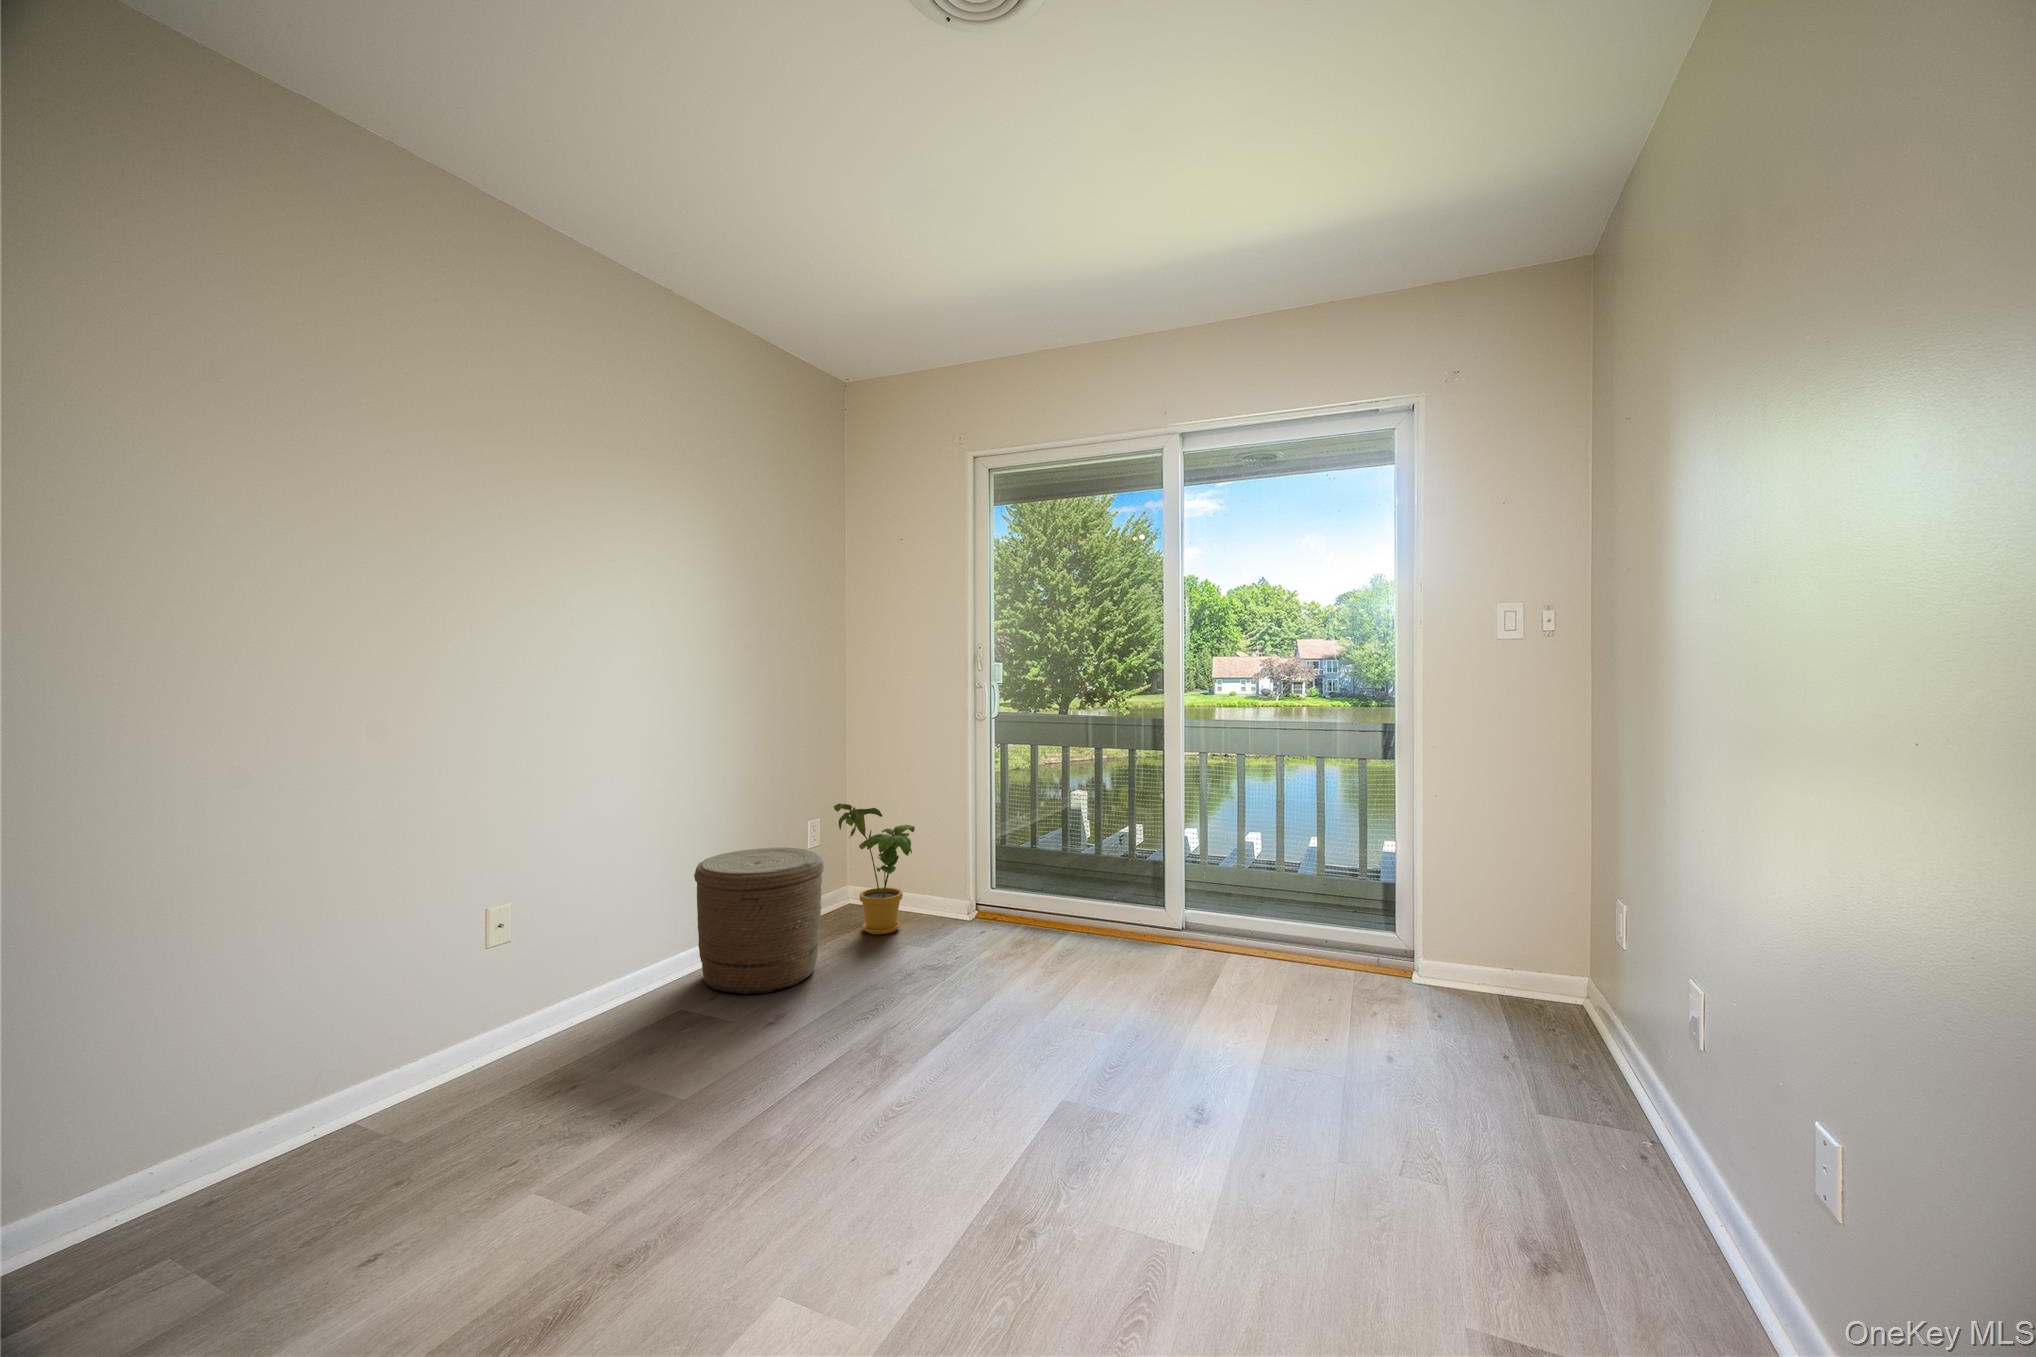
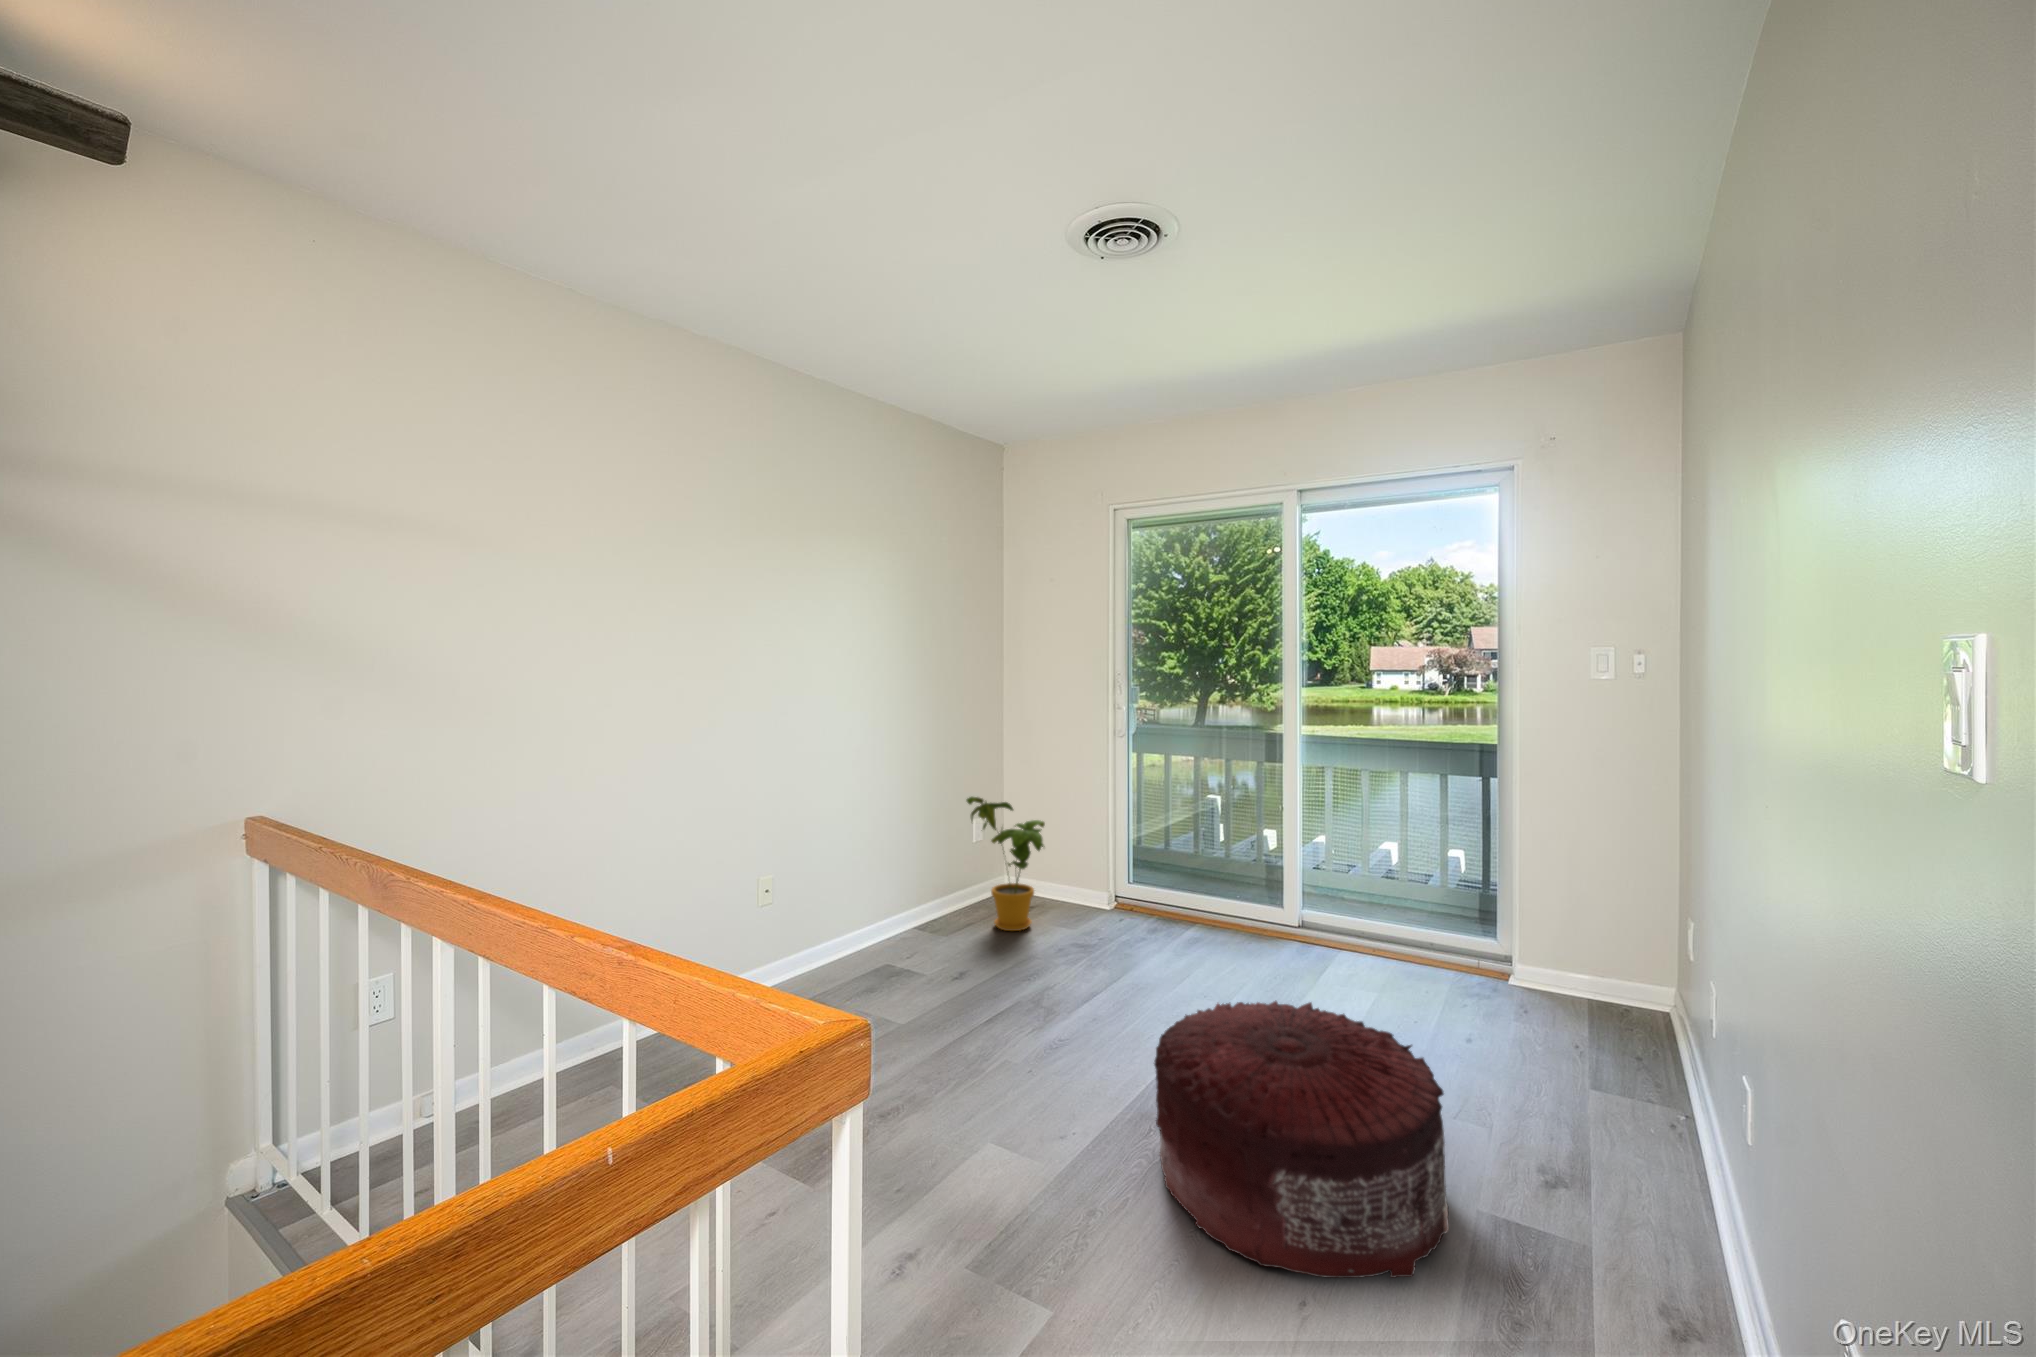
woven basket: present [694,847,824,994] -> none [834,839,960,988]
pouf: none [983,980,1225,1209] -> present [1154,1001,1449,1278]

